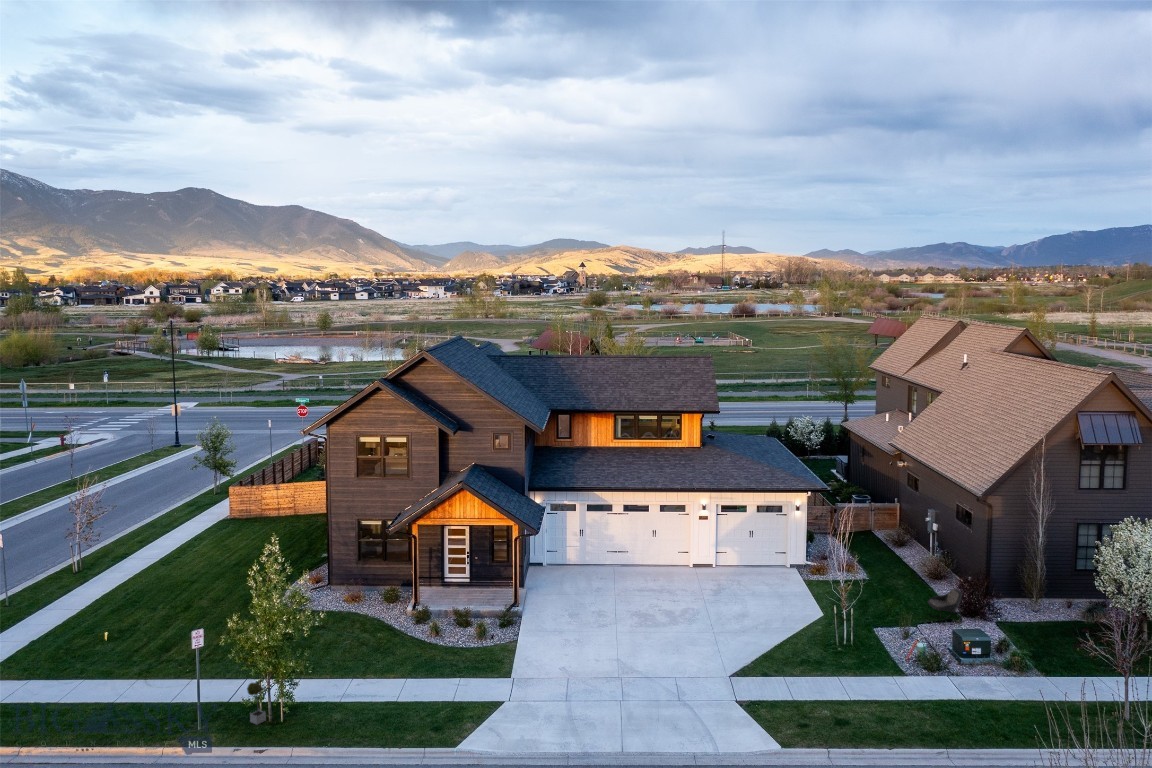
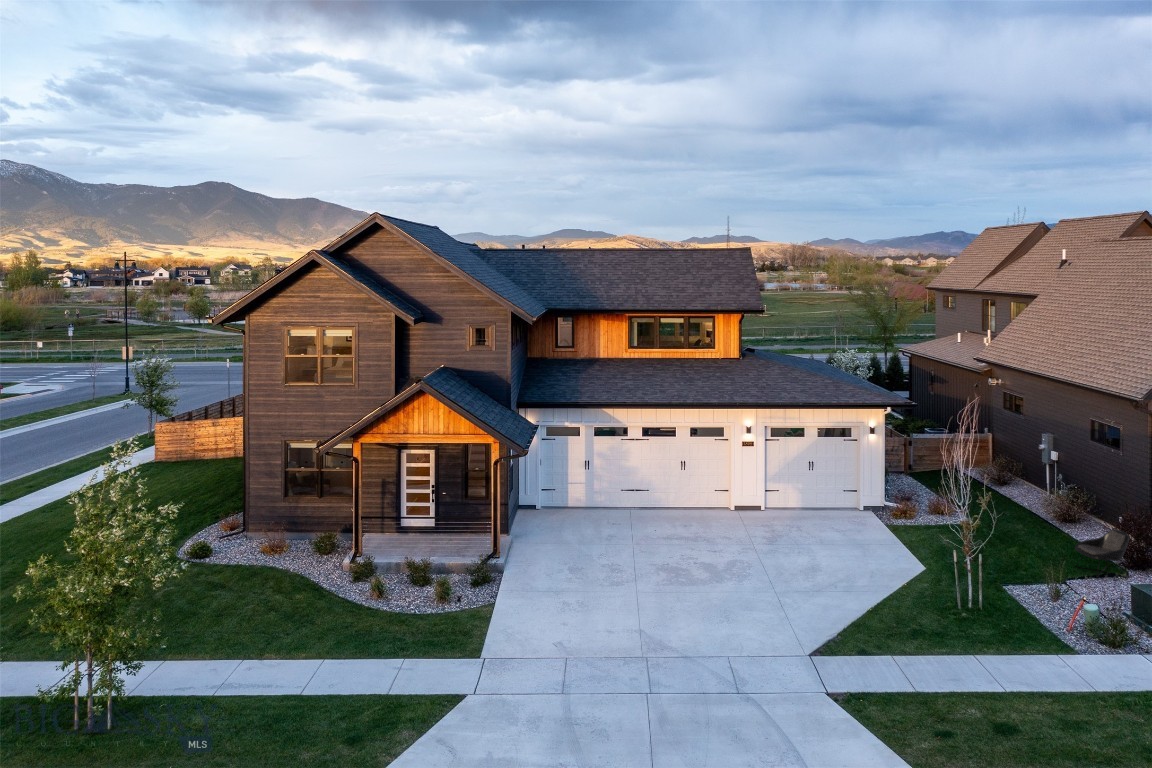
potted tree: present [247,683,266,724] -> none [42,667,78,735]

